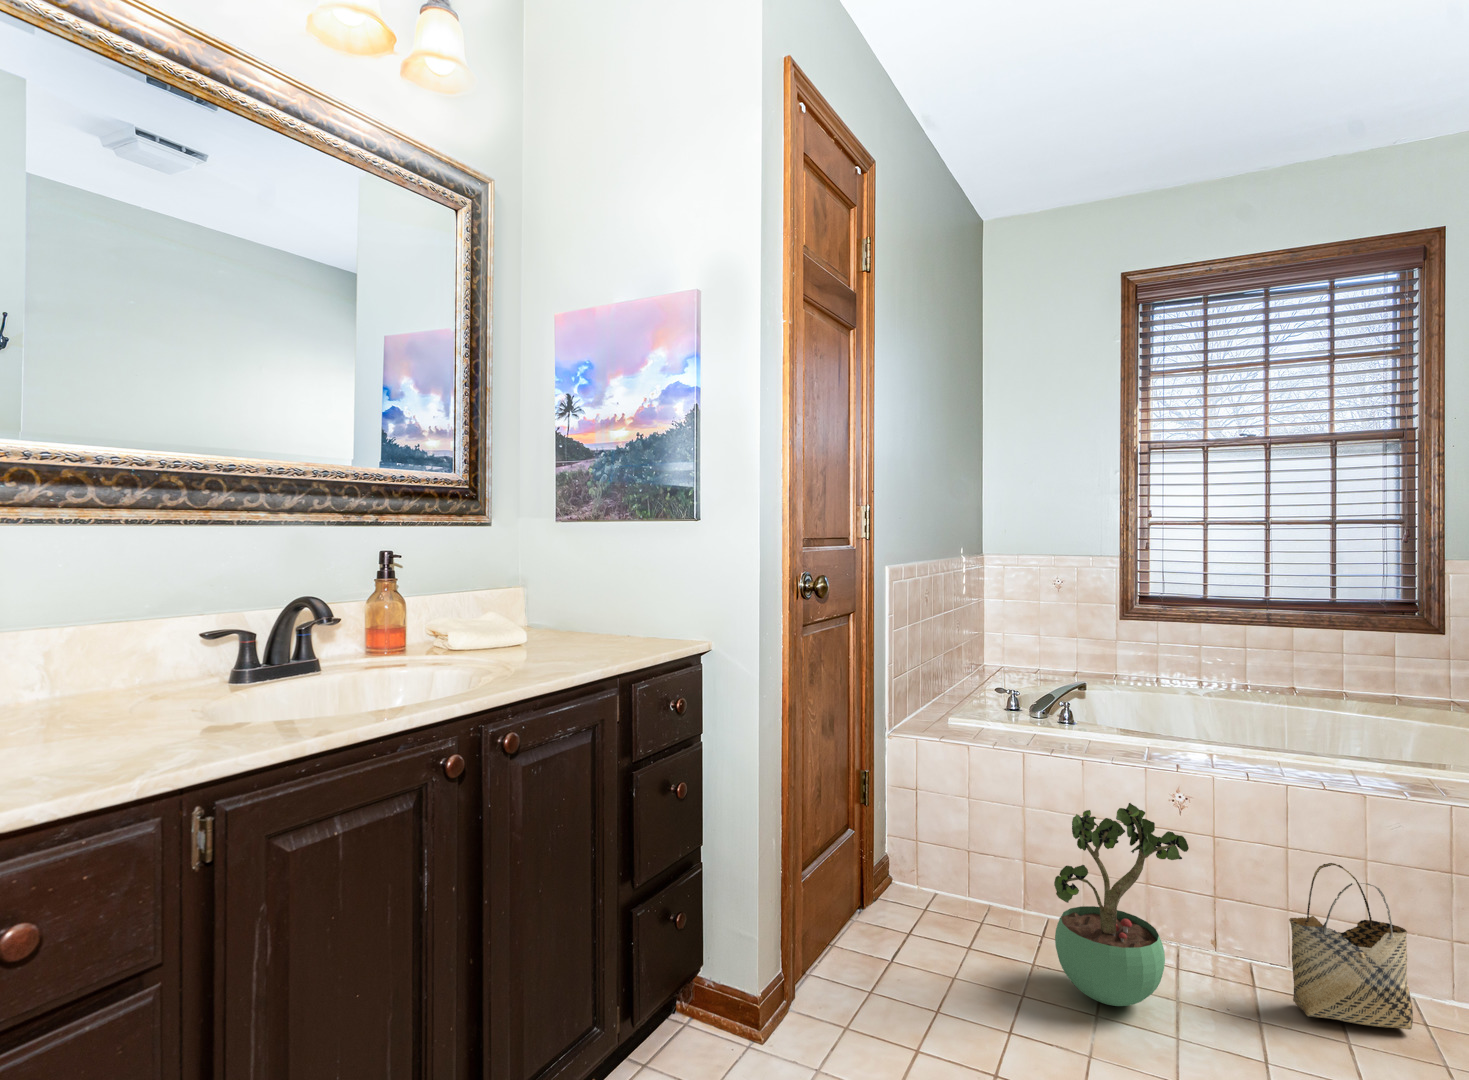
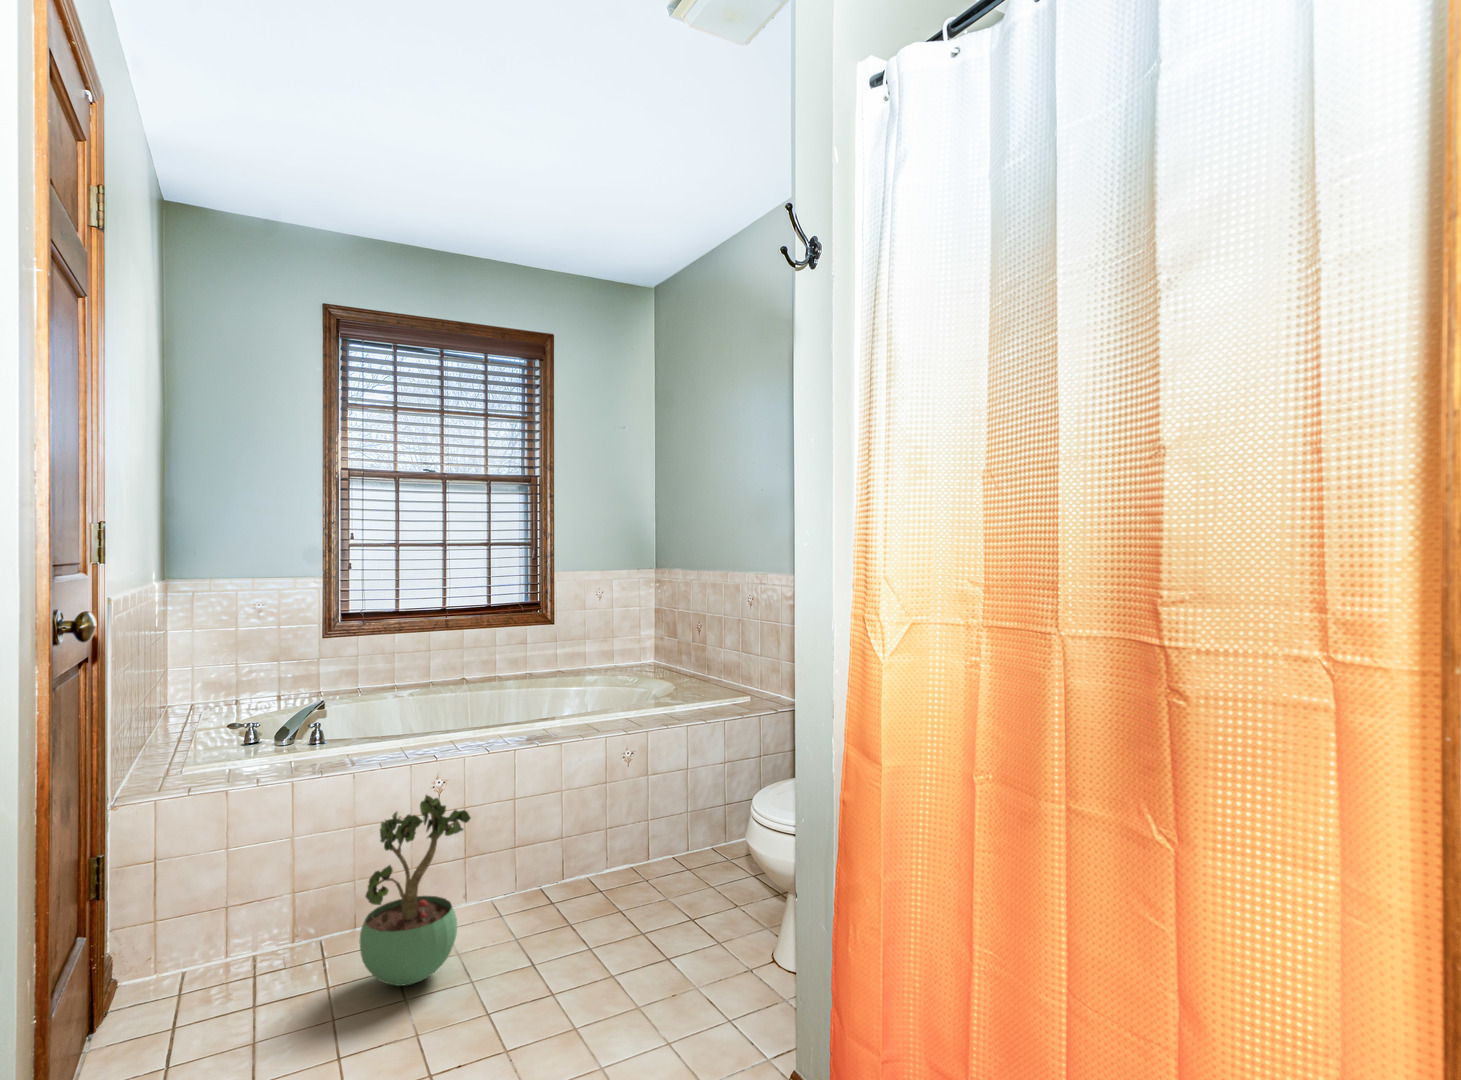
woven basket: present [1289,863,1413,1030] -> none [529,798,599,918]

